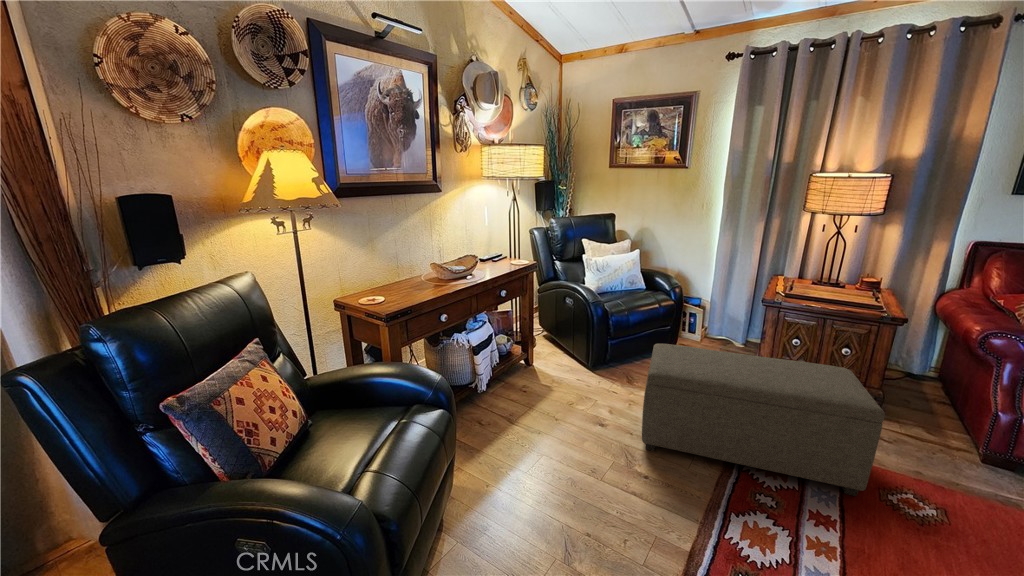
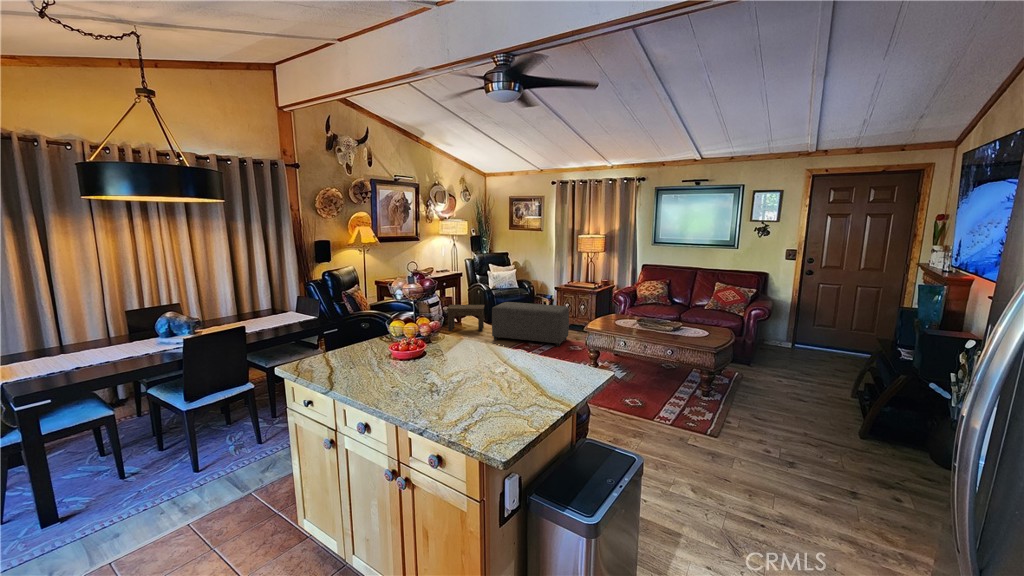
side table: none [513,337,598,402] -> present [447,305,484,331]

